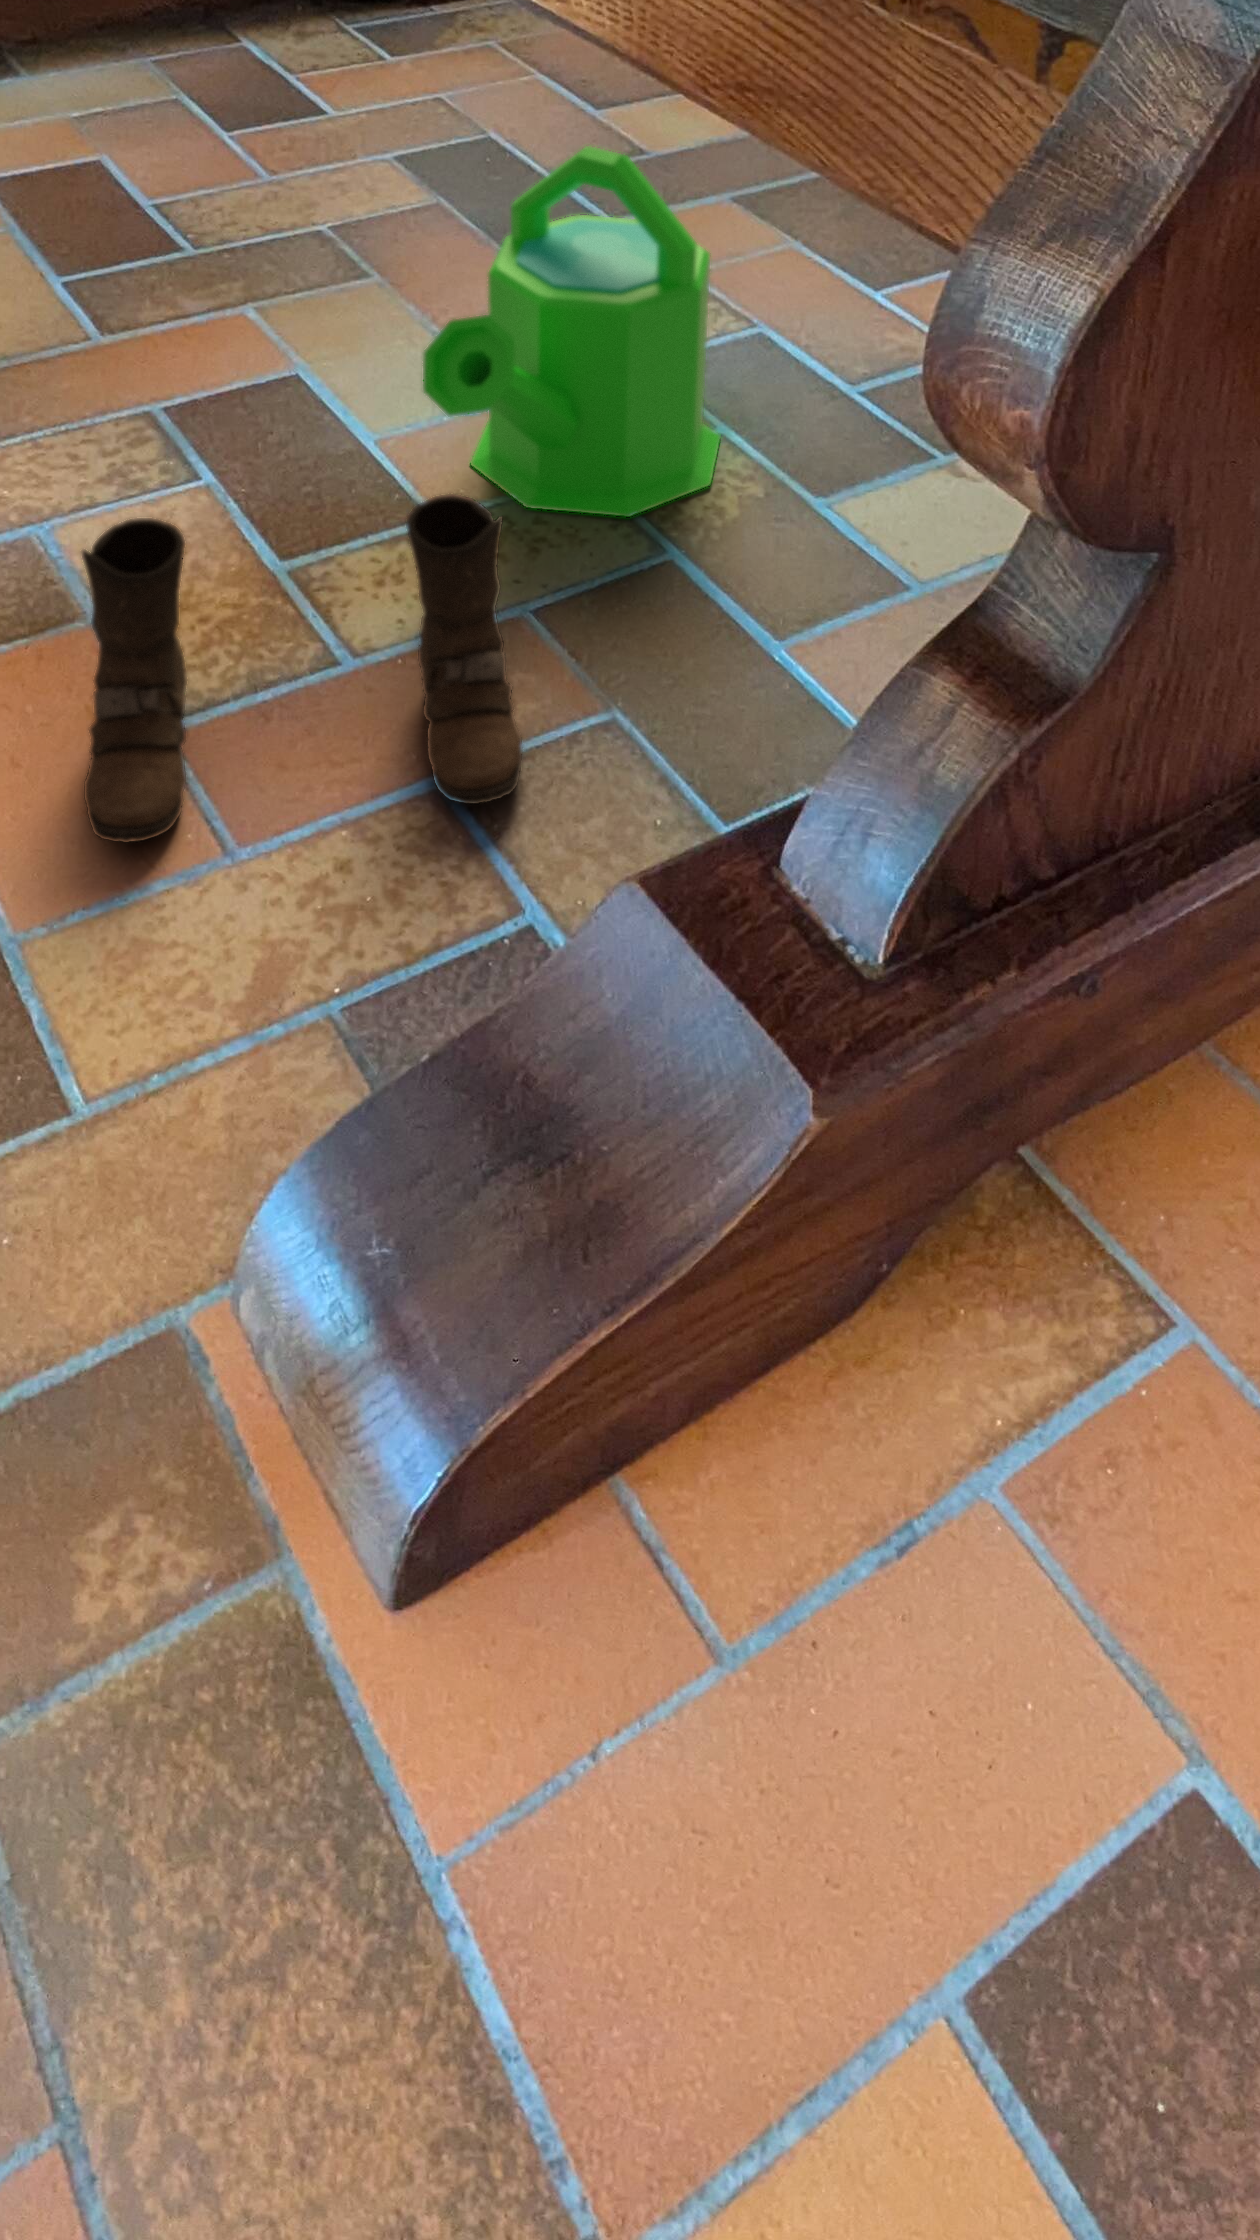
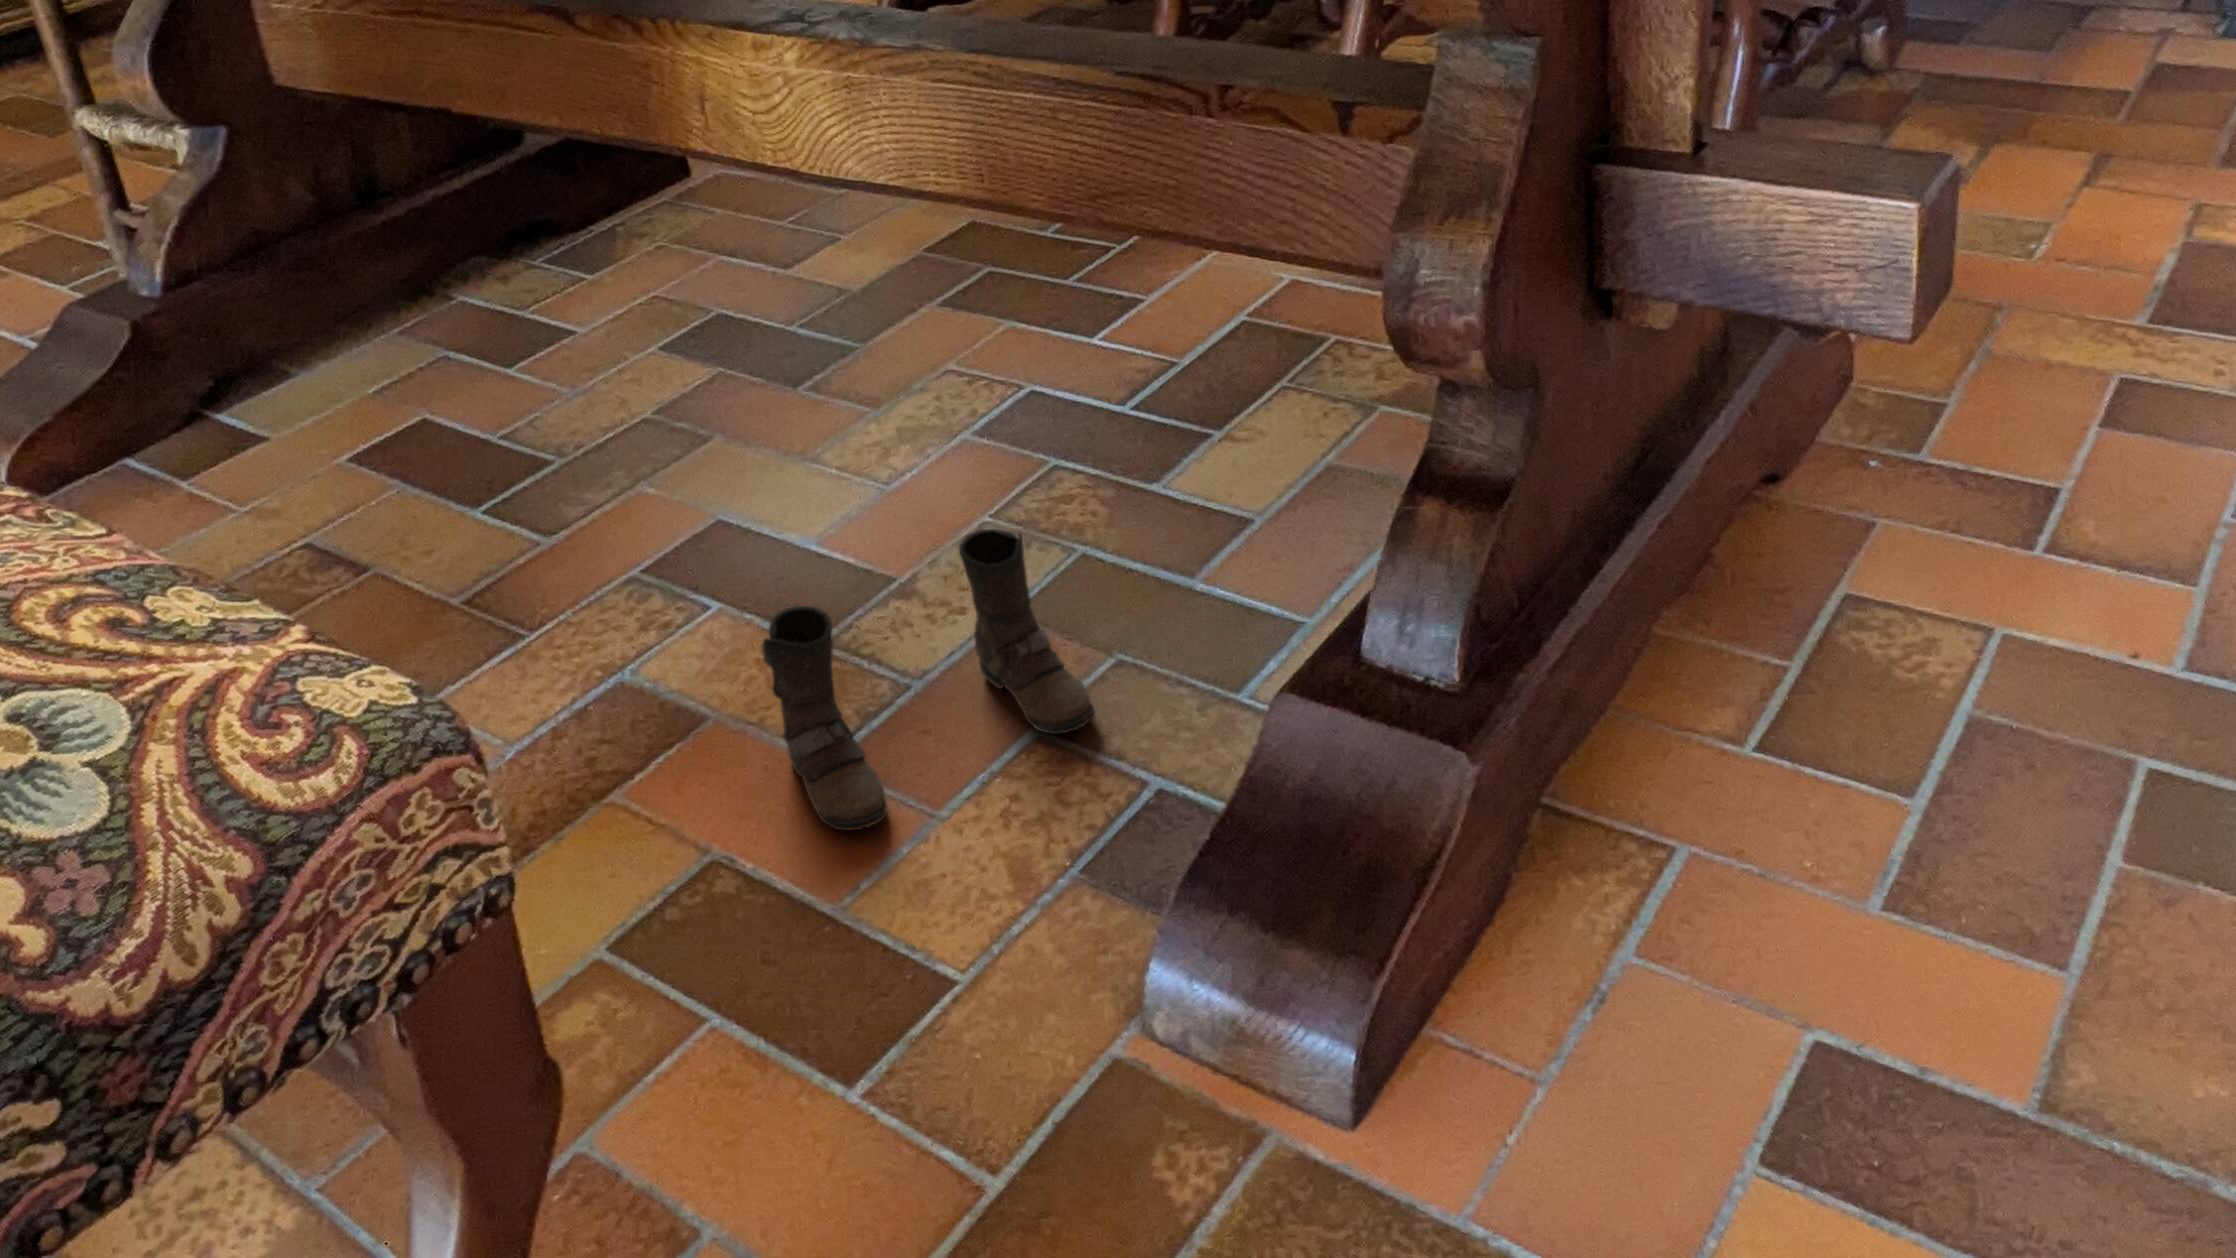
watering can: present [423,146,720,517] -> none [877,274,1074,549]

